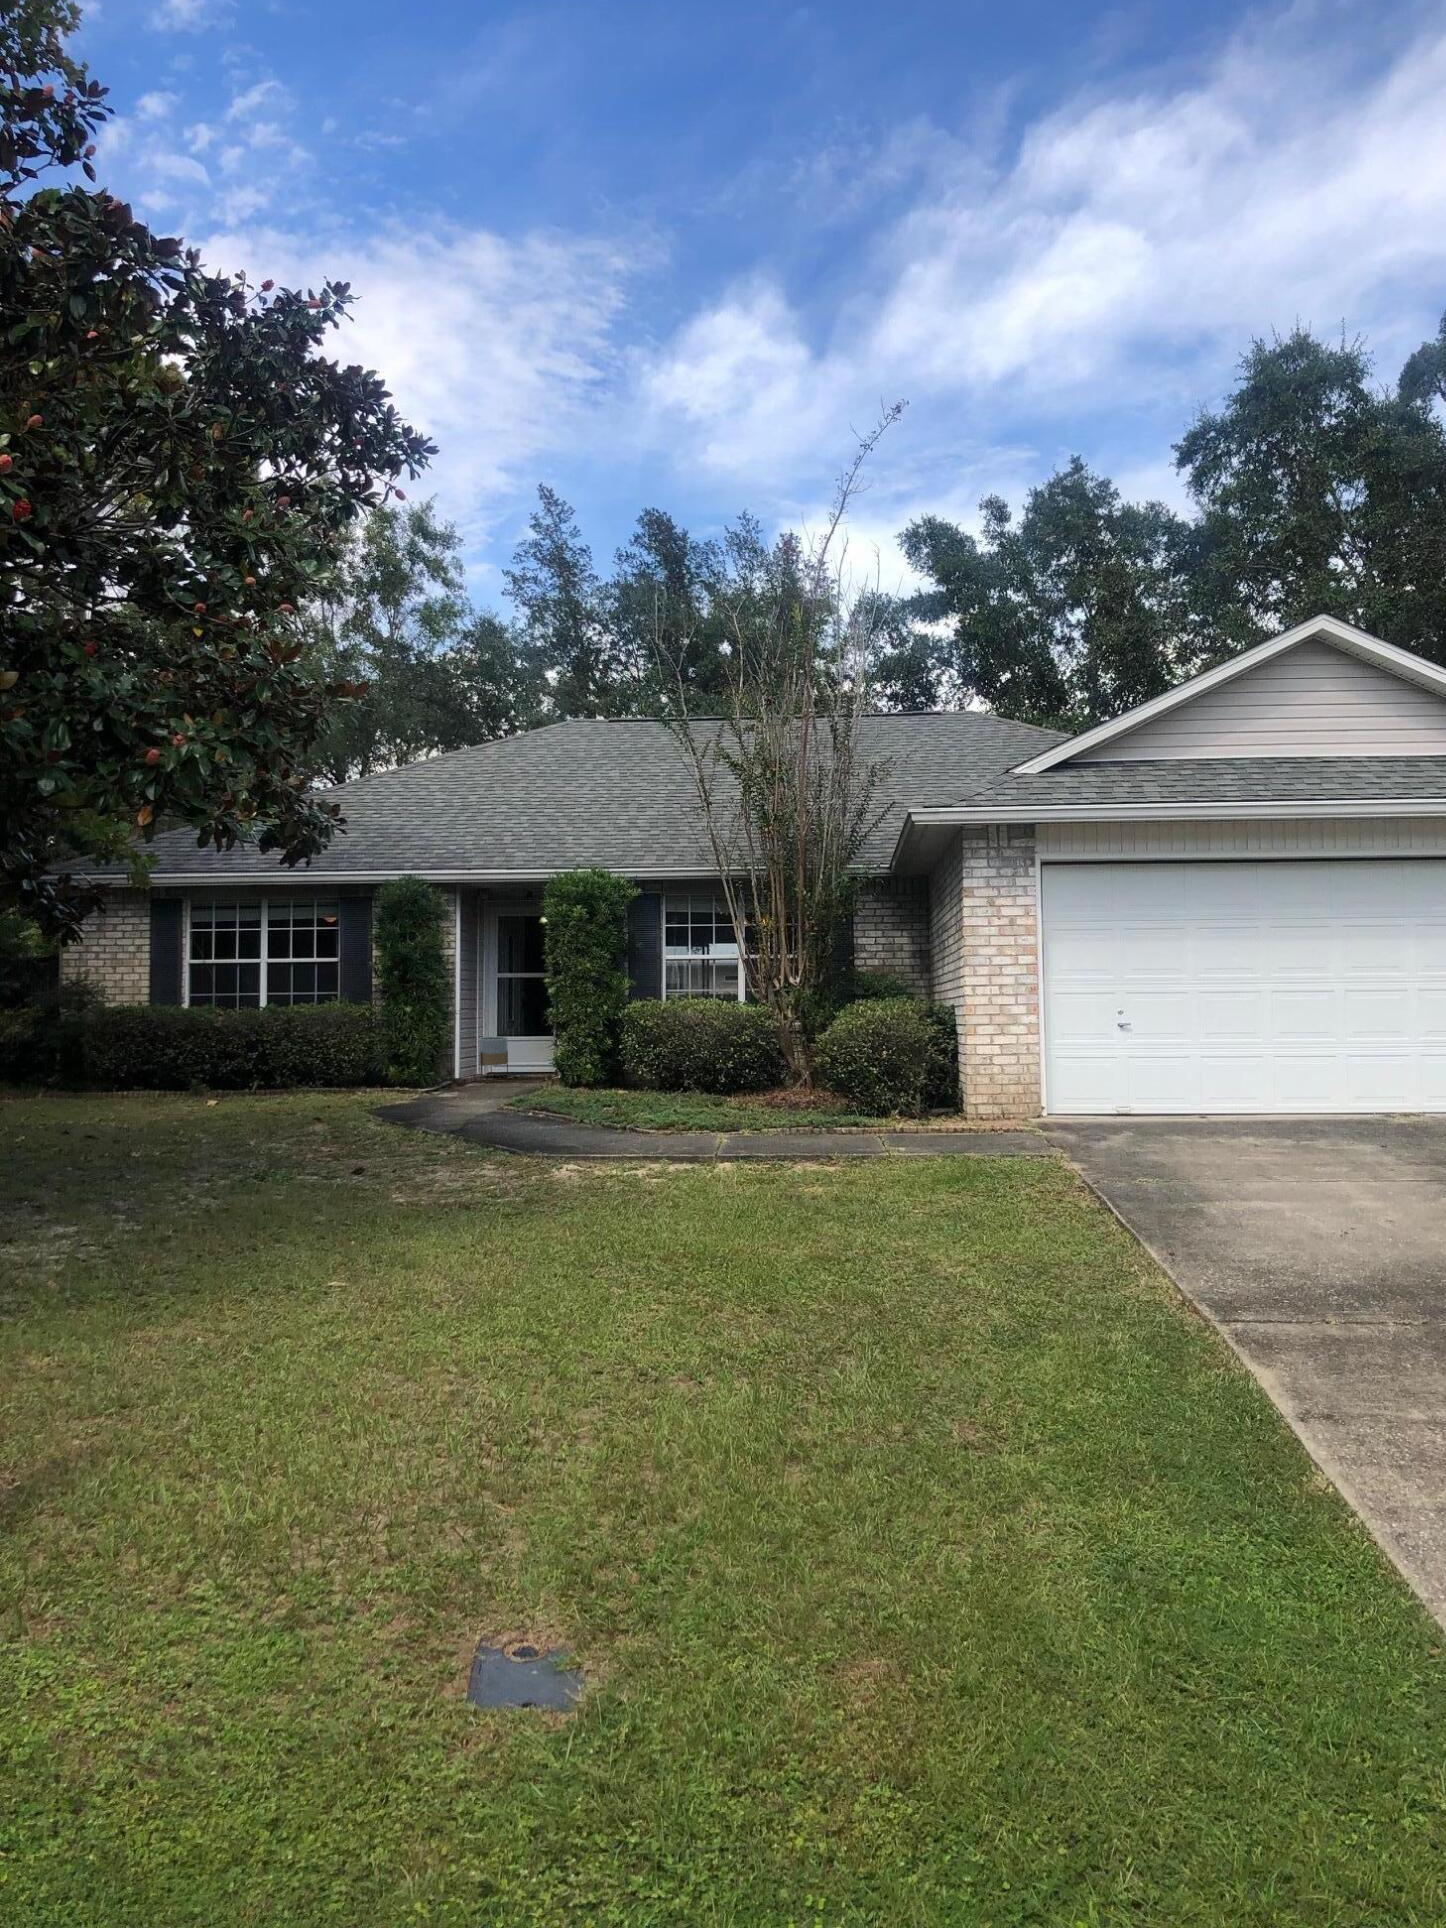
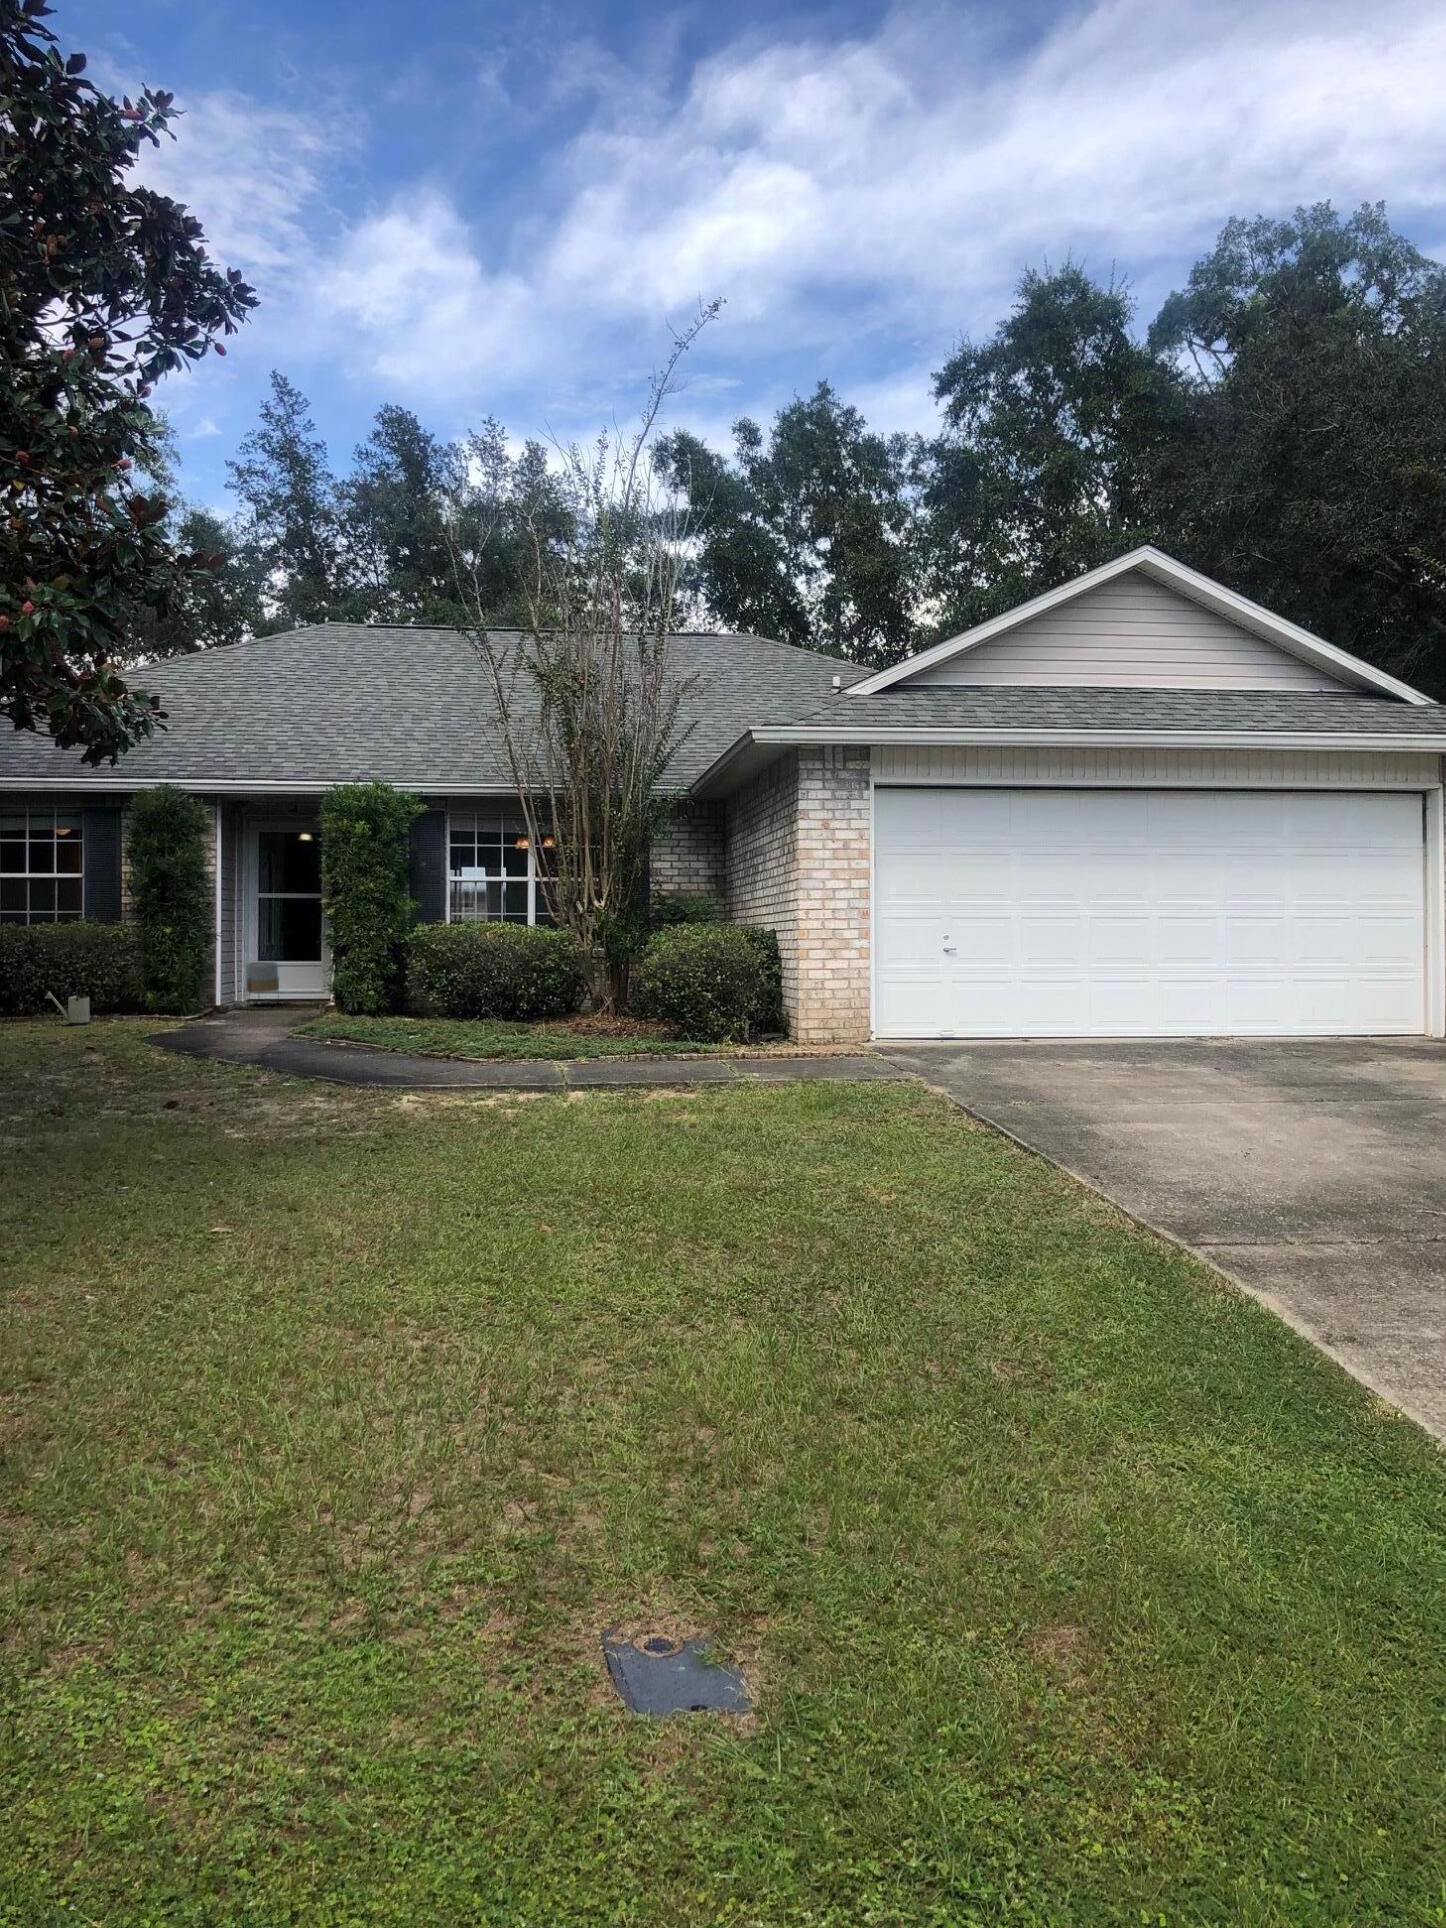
watering can: none [305,1058,346,1093] -> present [45,986,90,1025]

